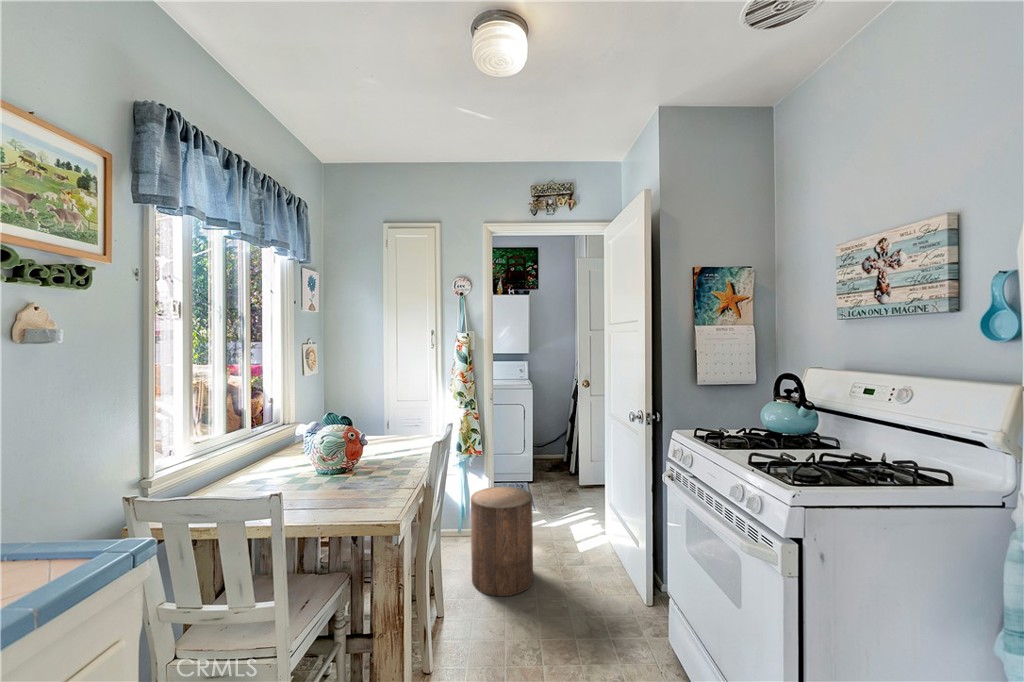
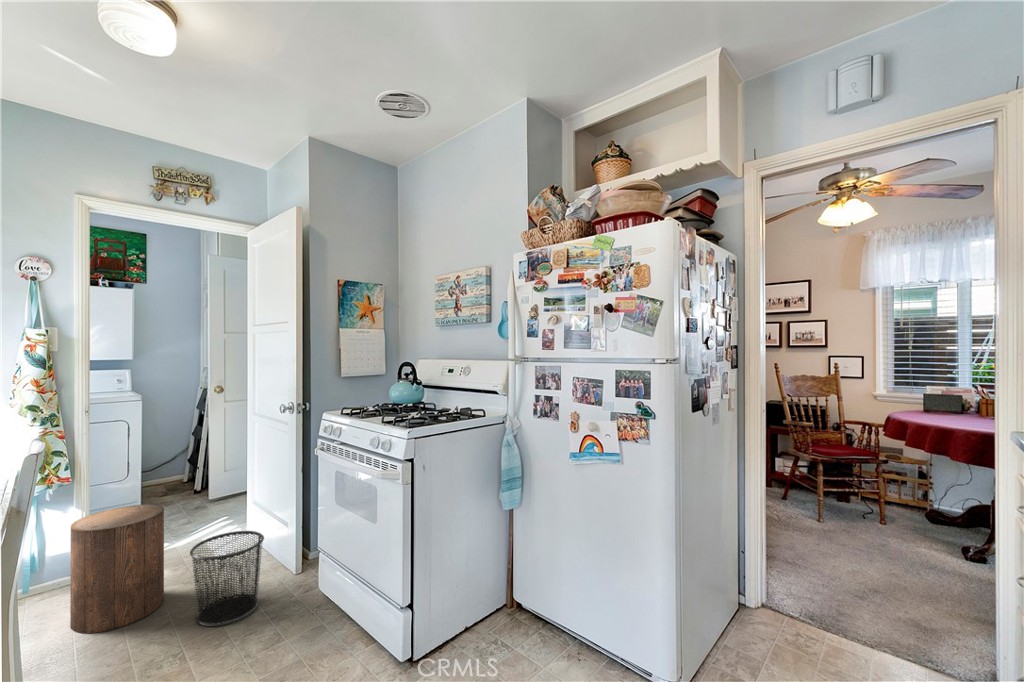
waste bin: none [547,538,612,639] -> present [190,531,264,626]

